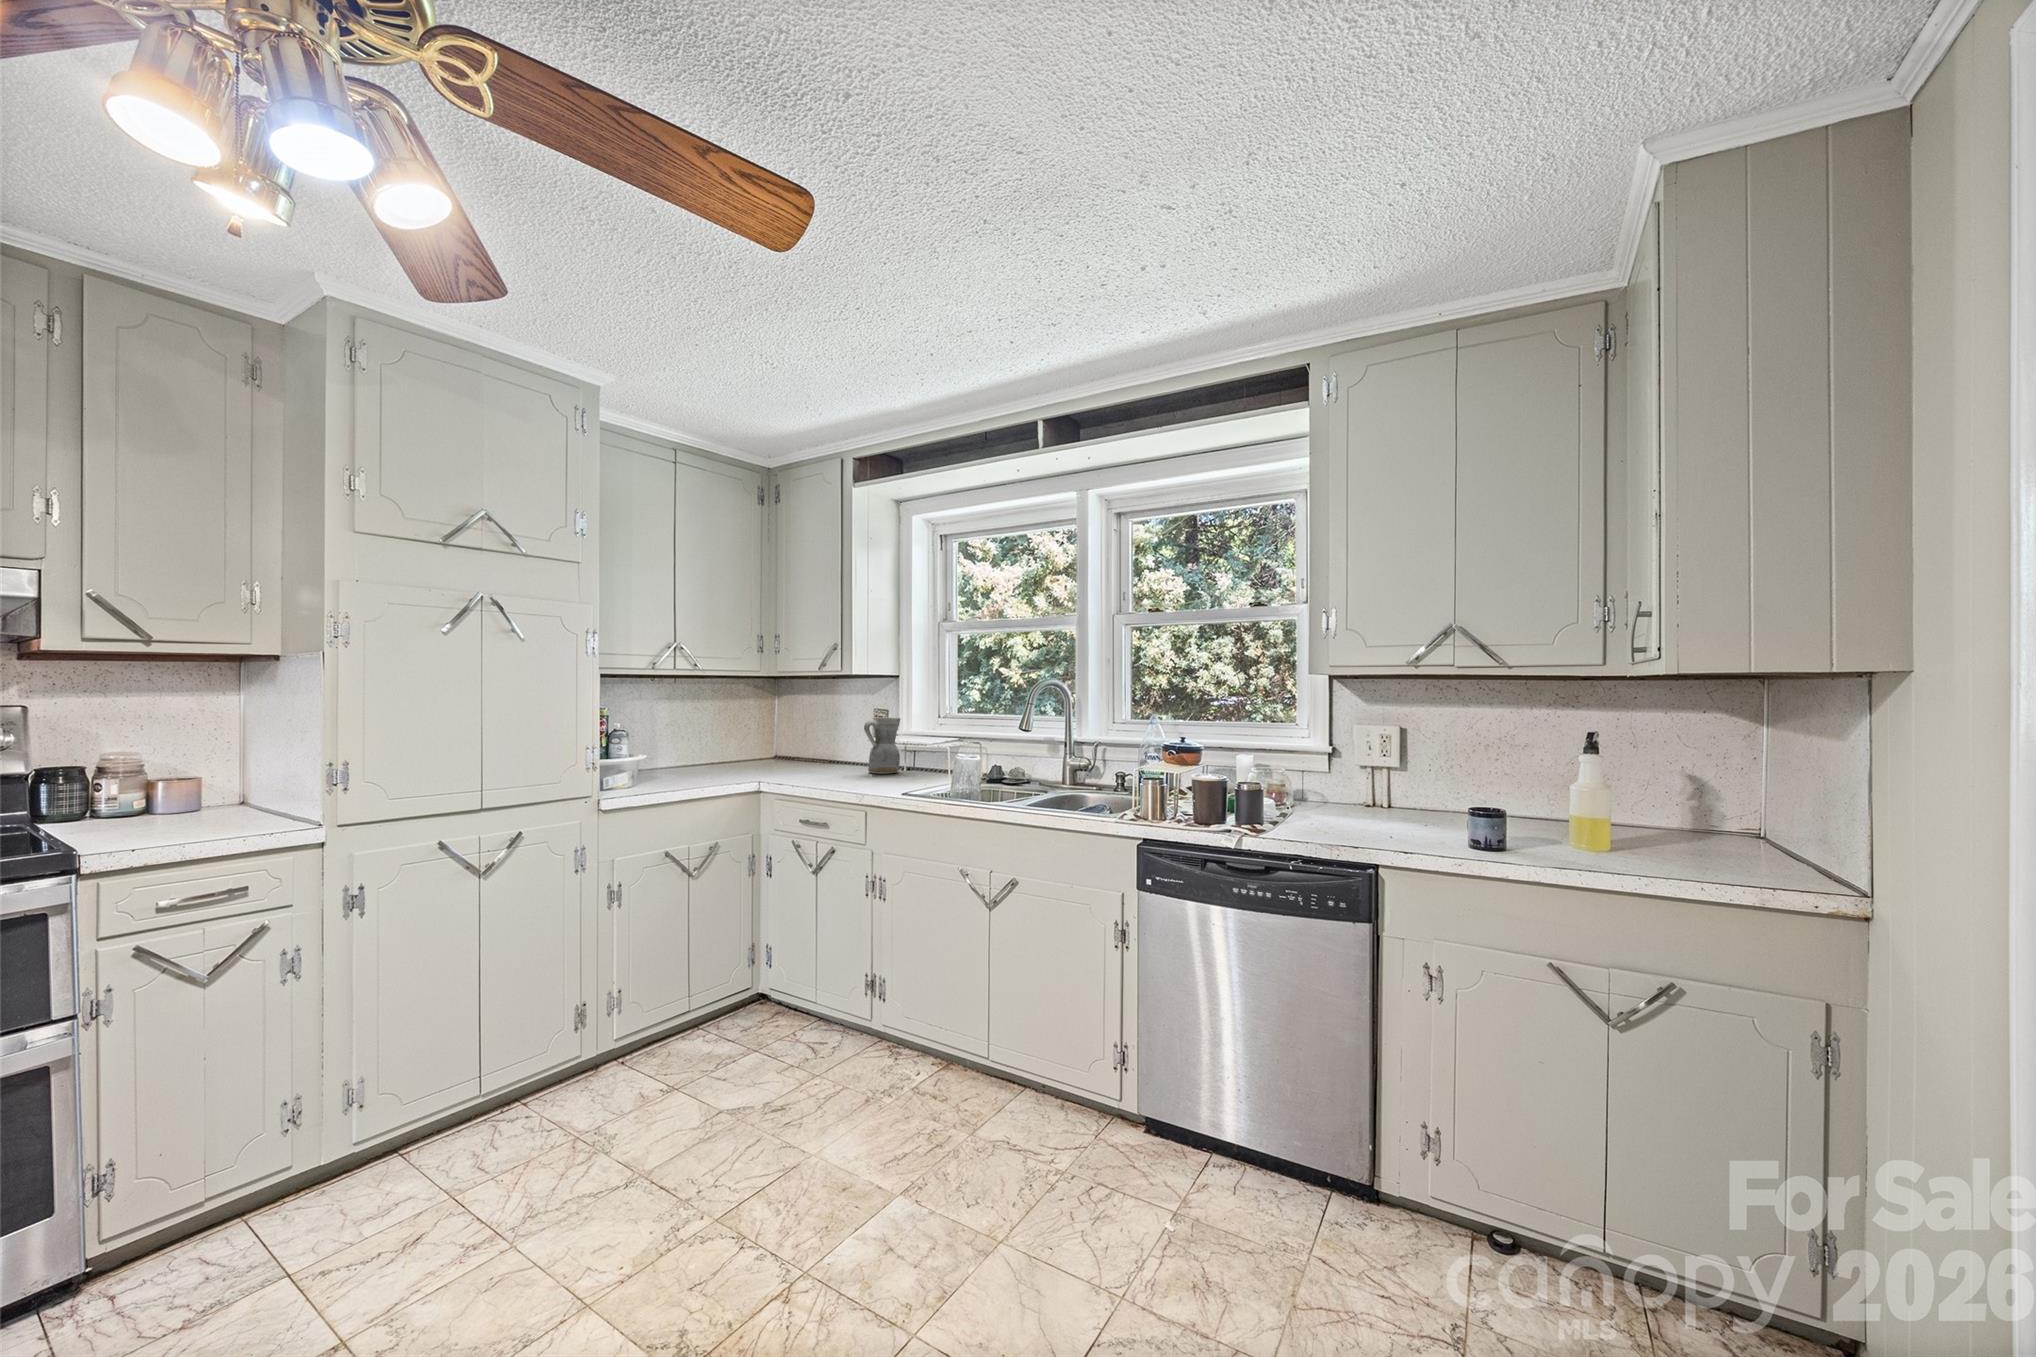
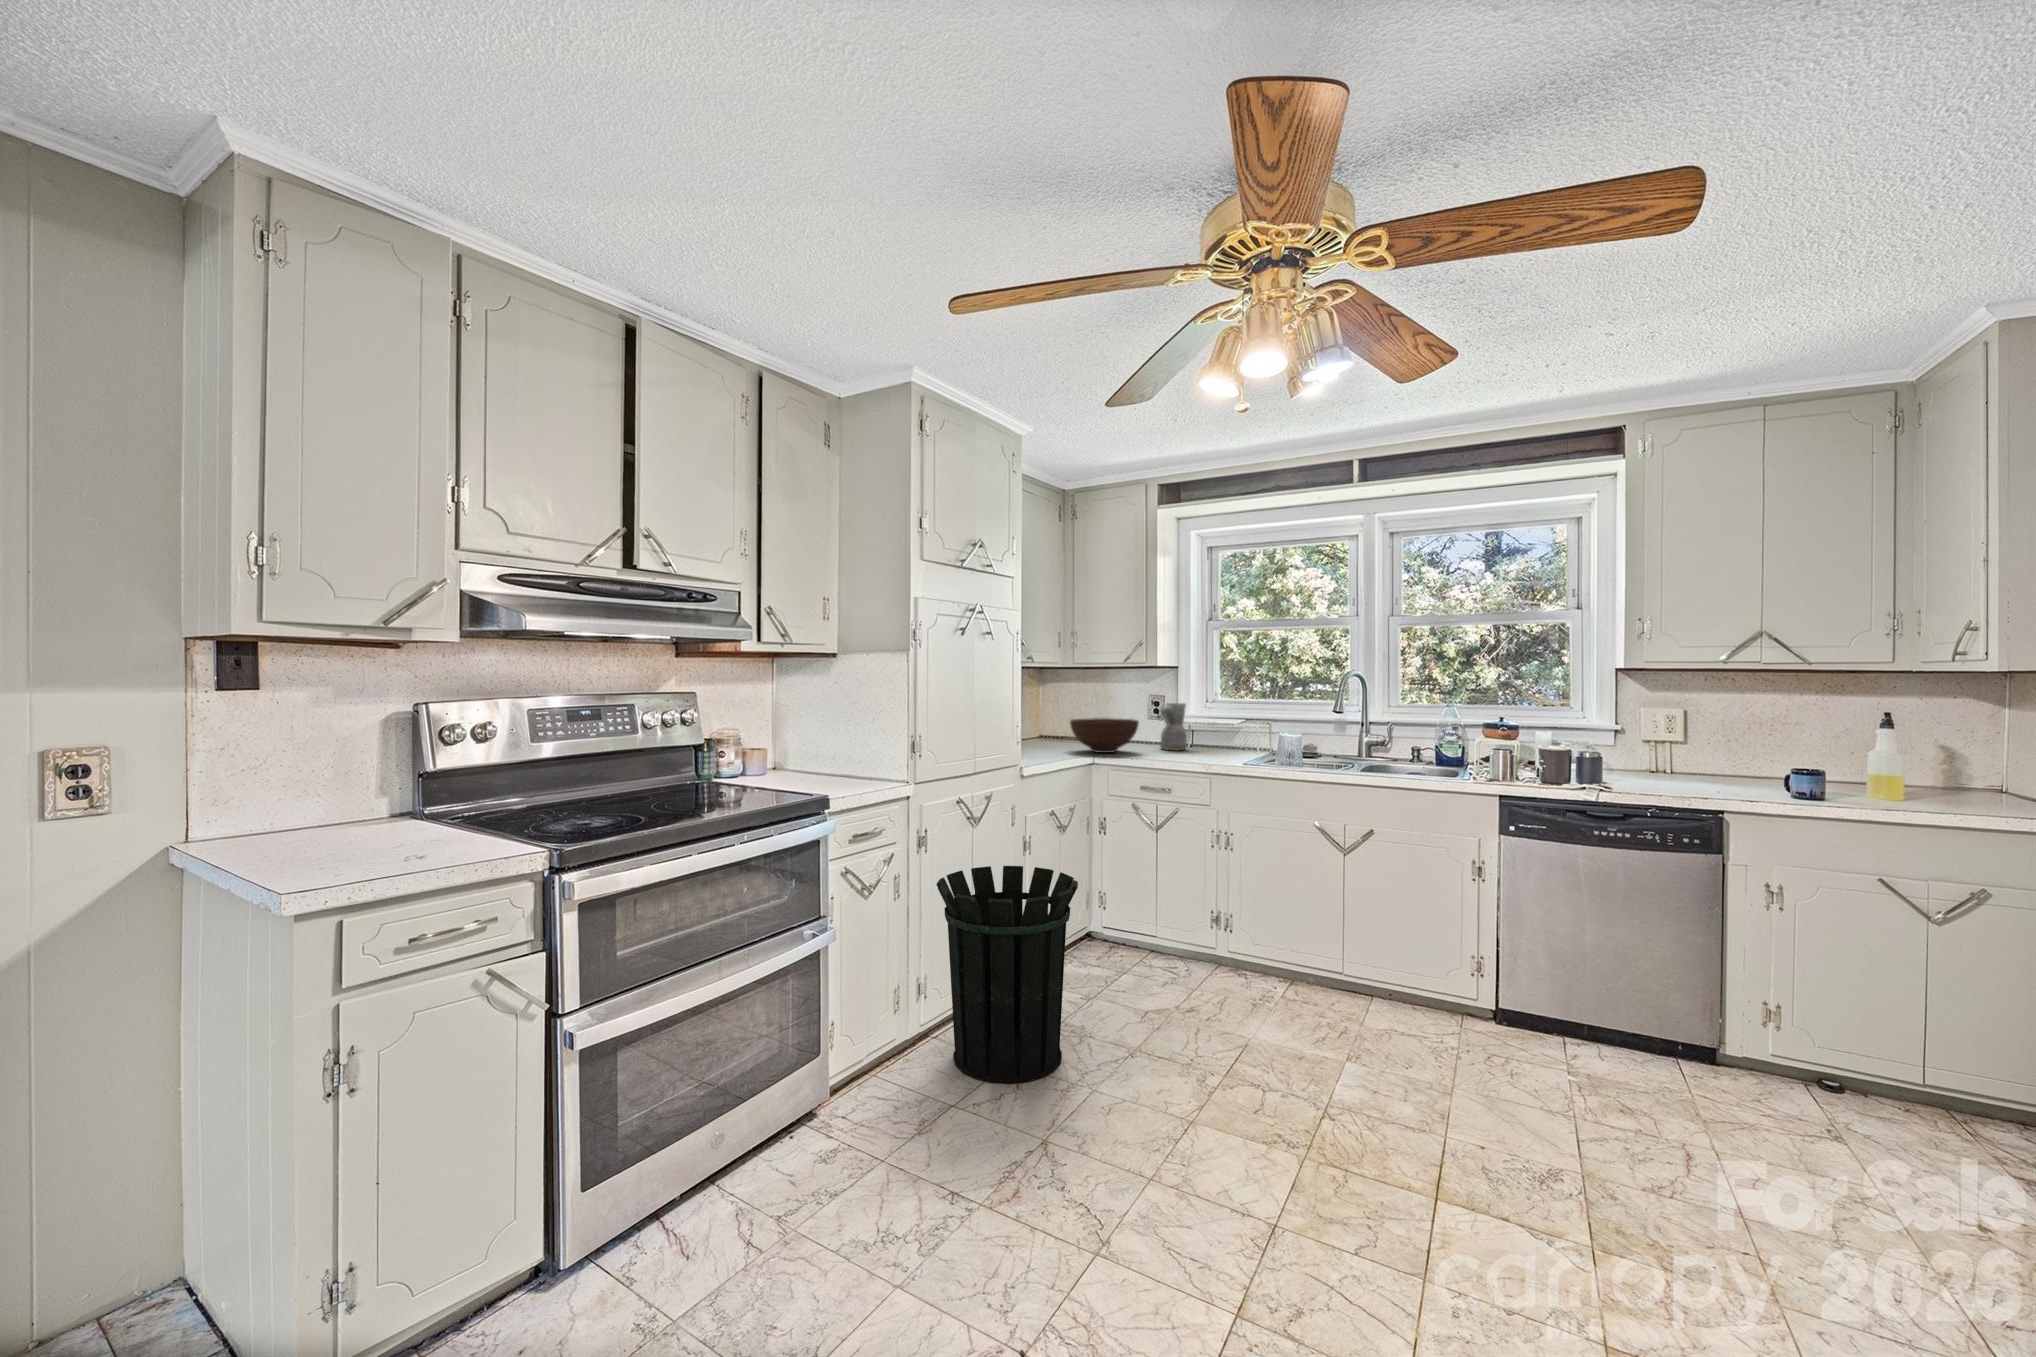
fruit bowl: none [744,736,829,778] -> present [1070,718,1139,753]
waste bin: none [315,931,547,1241] -> present [936,866,1078,1083]

